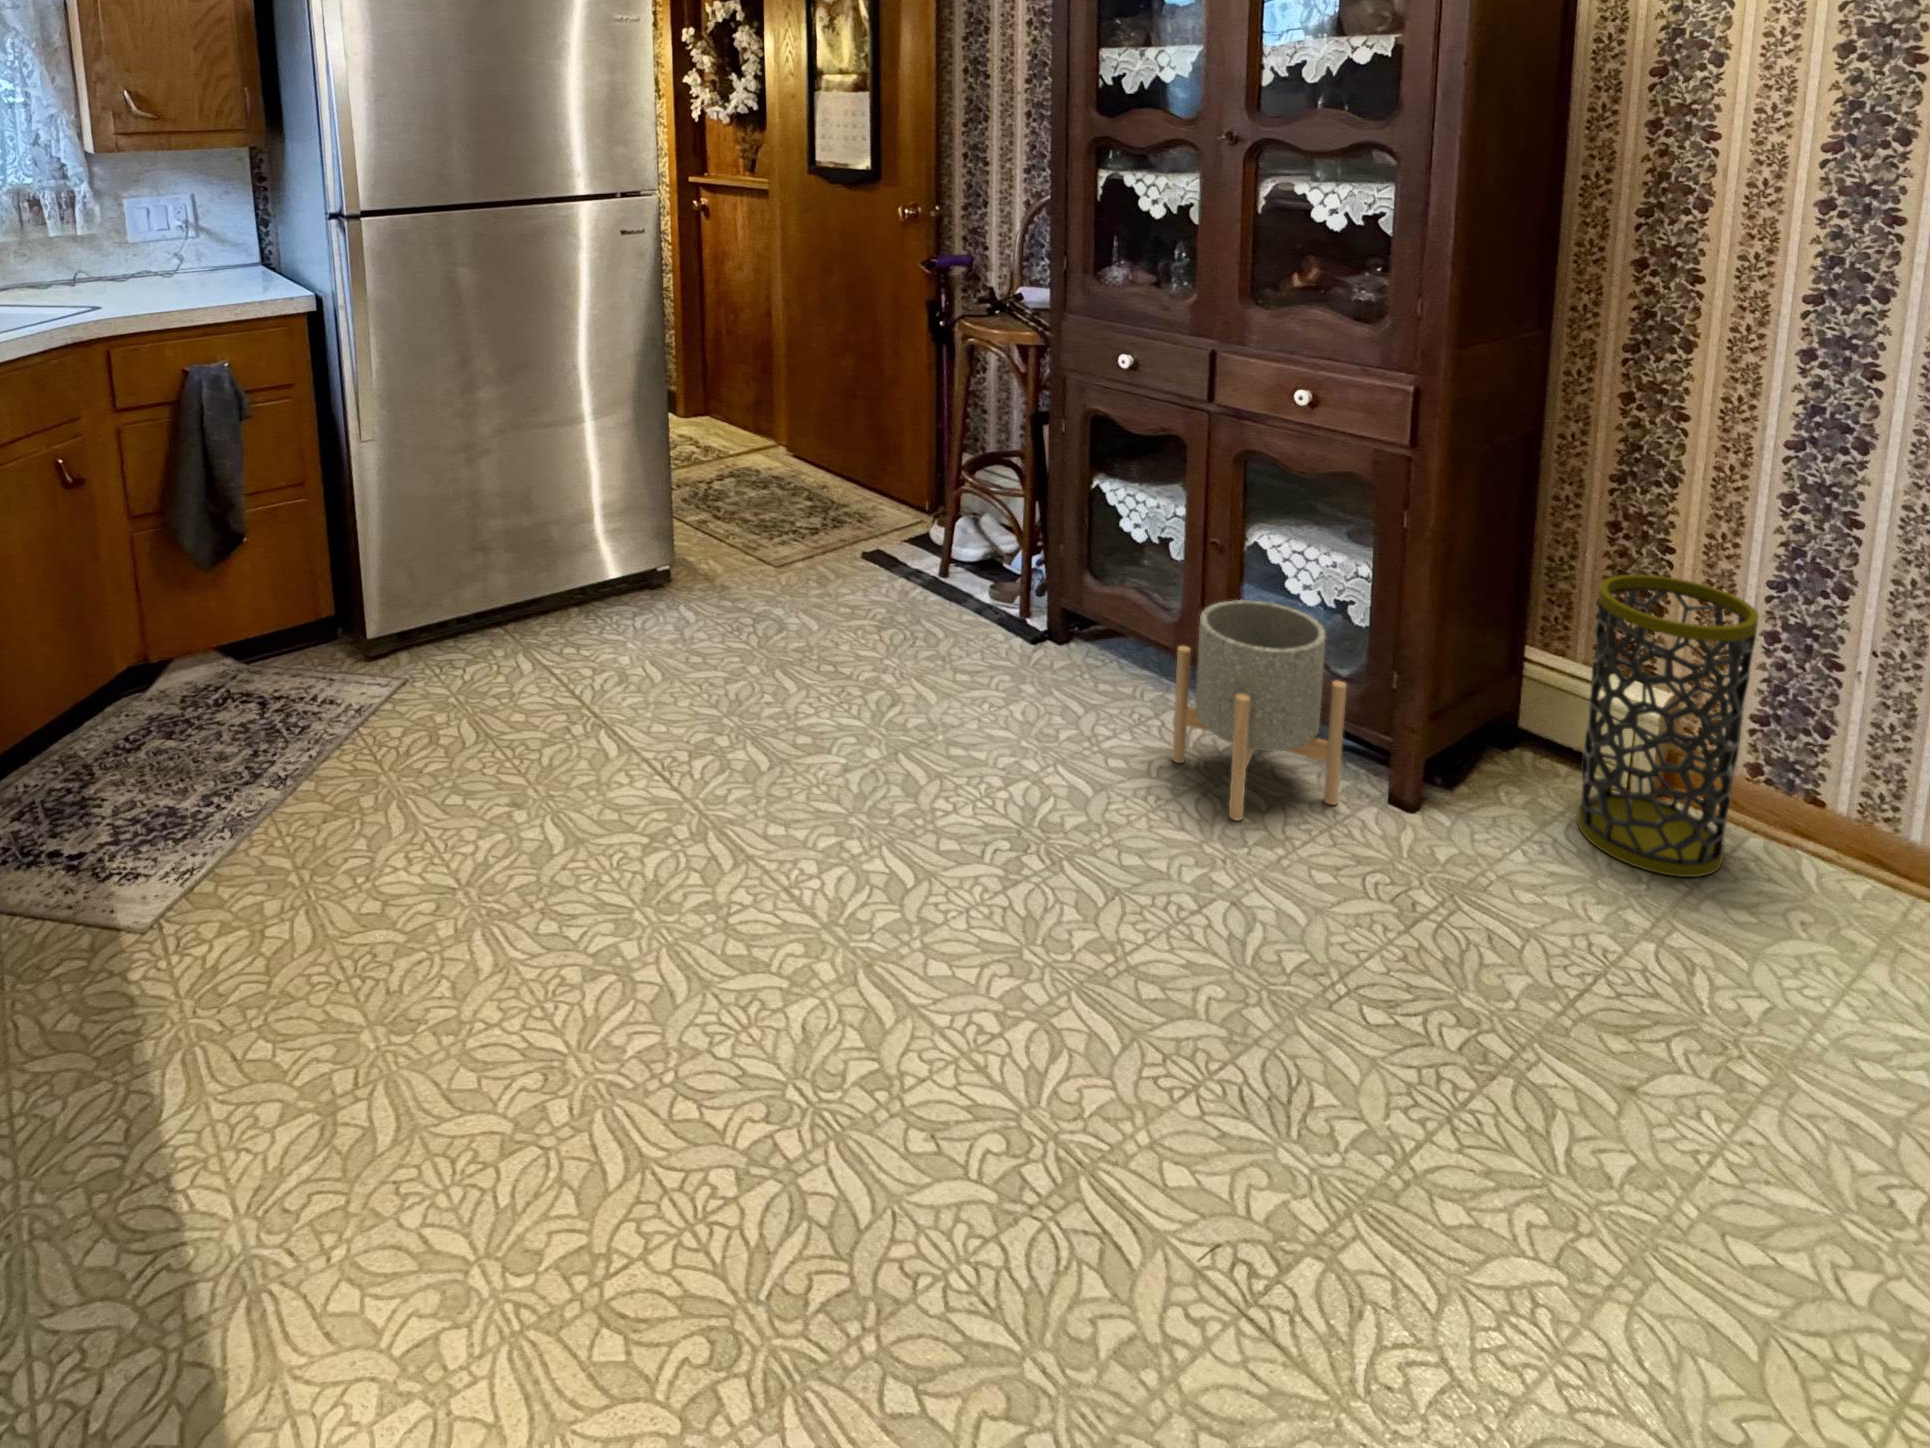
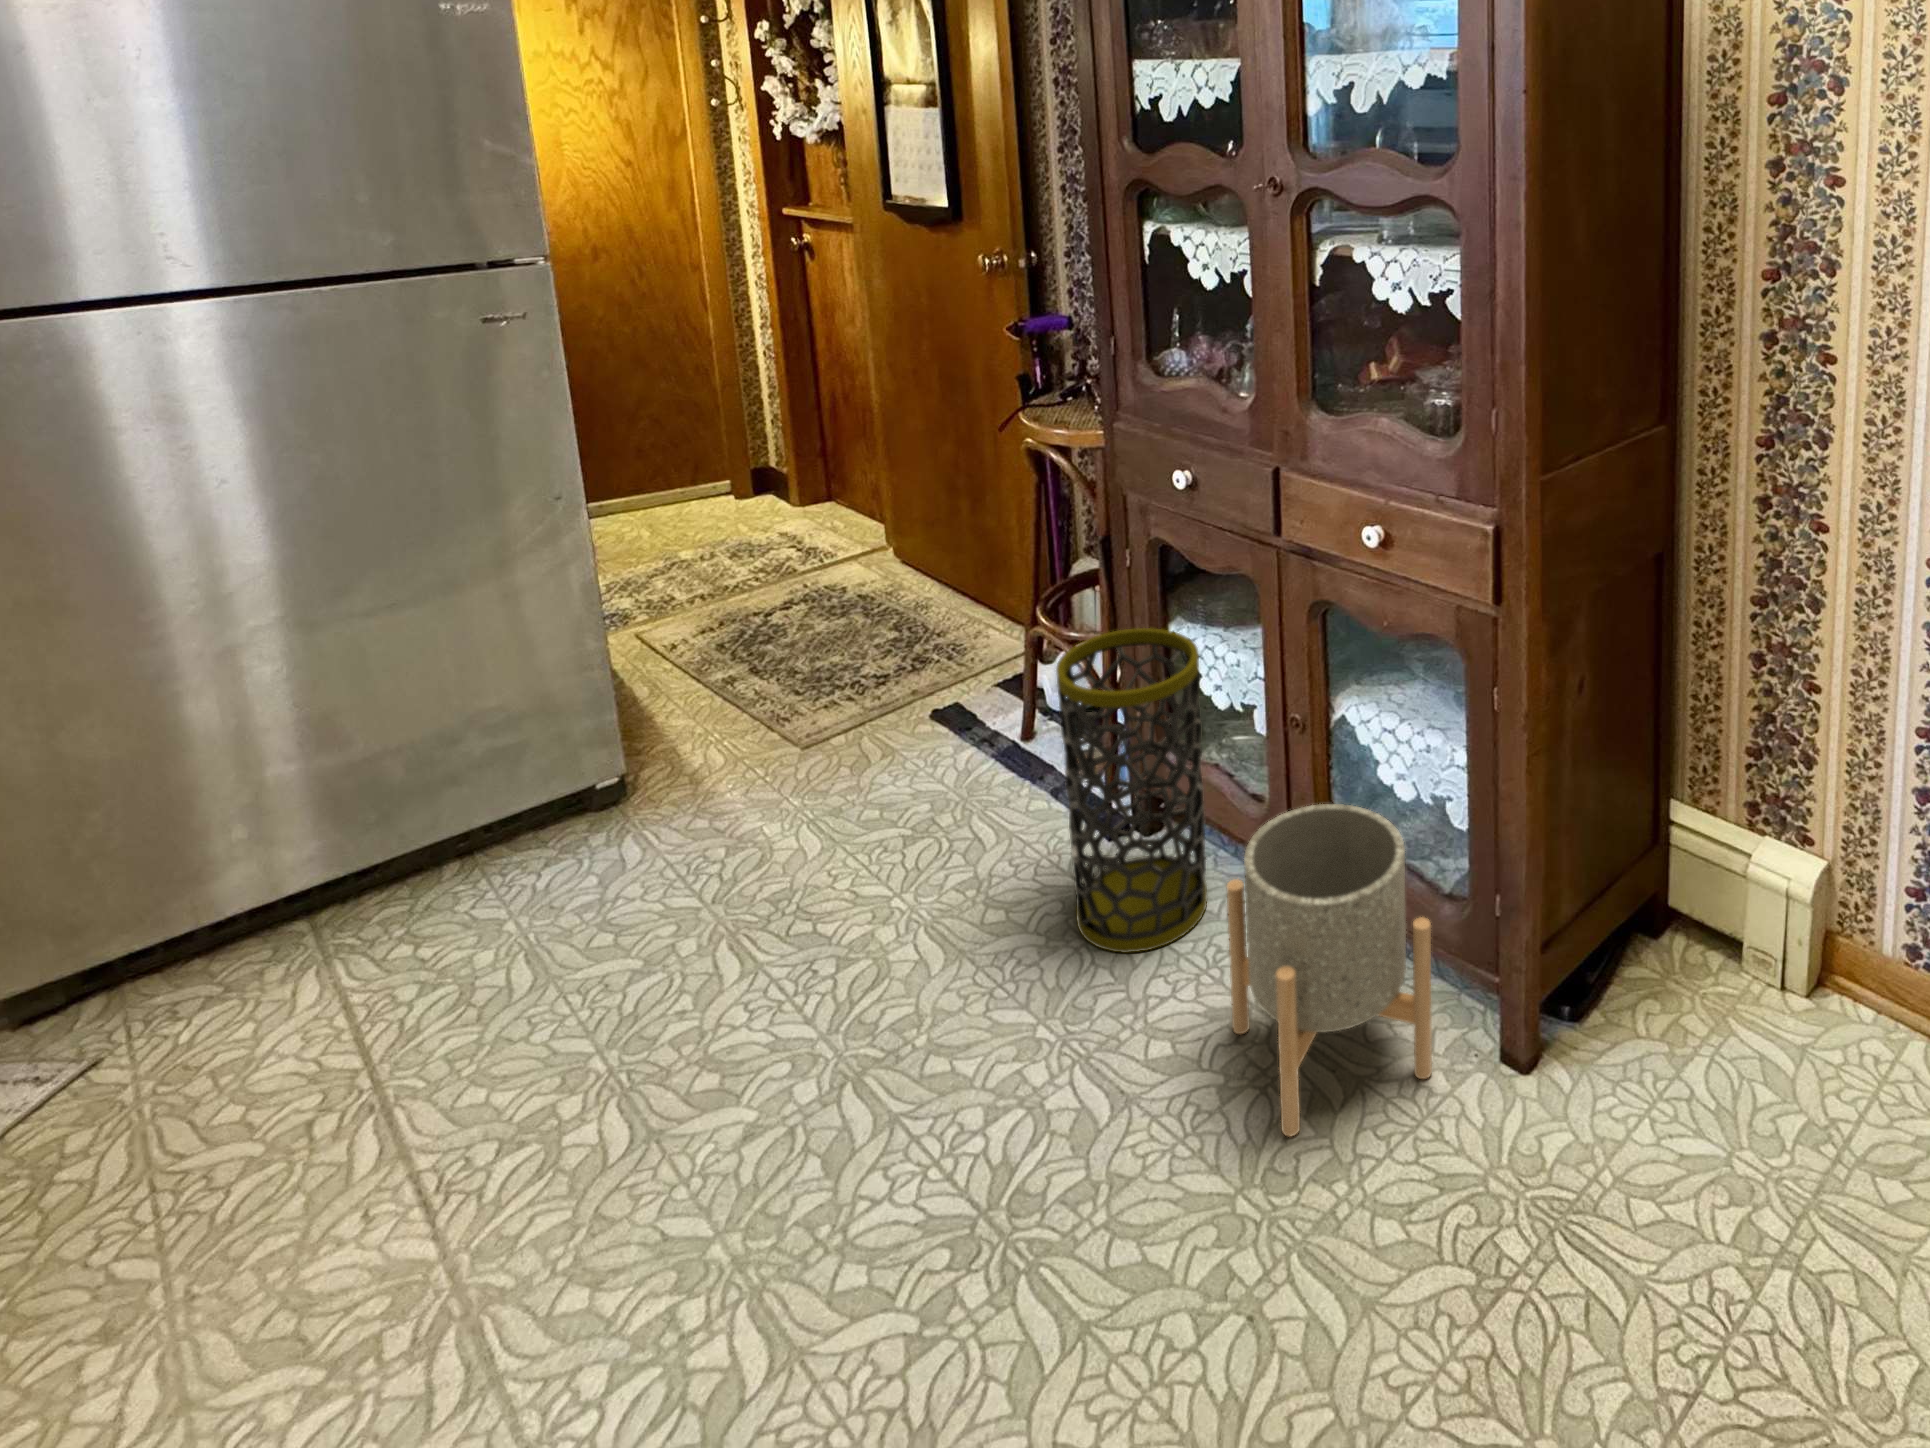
trash can: present [1577,574,1759,877] -> present [1056,628,1207,952]

